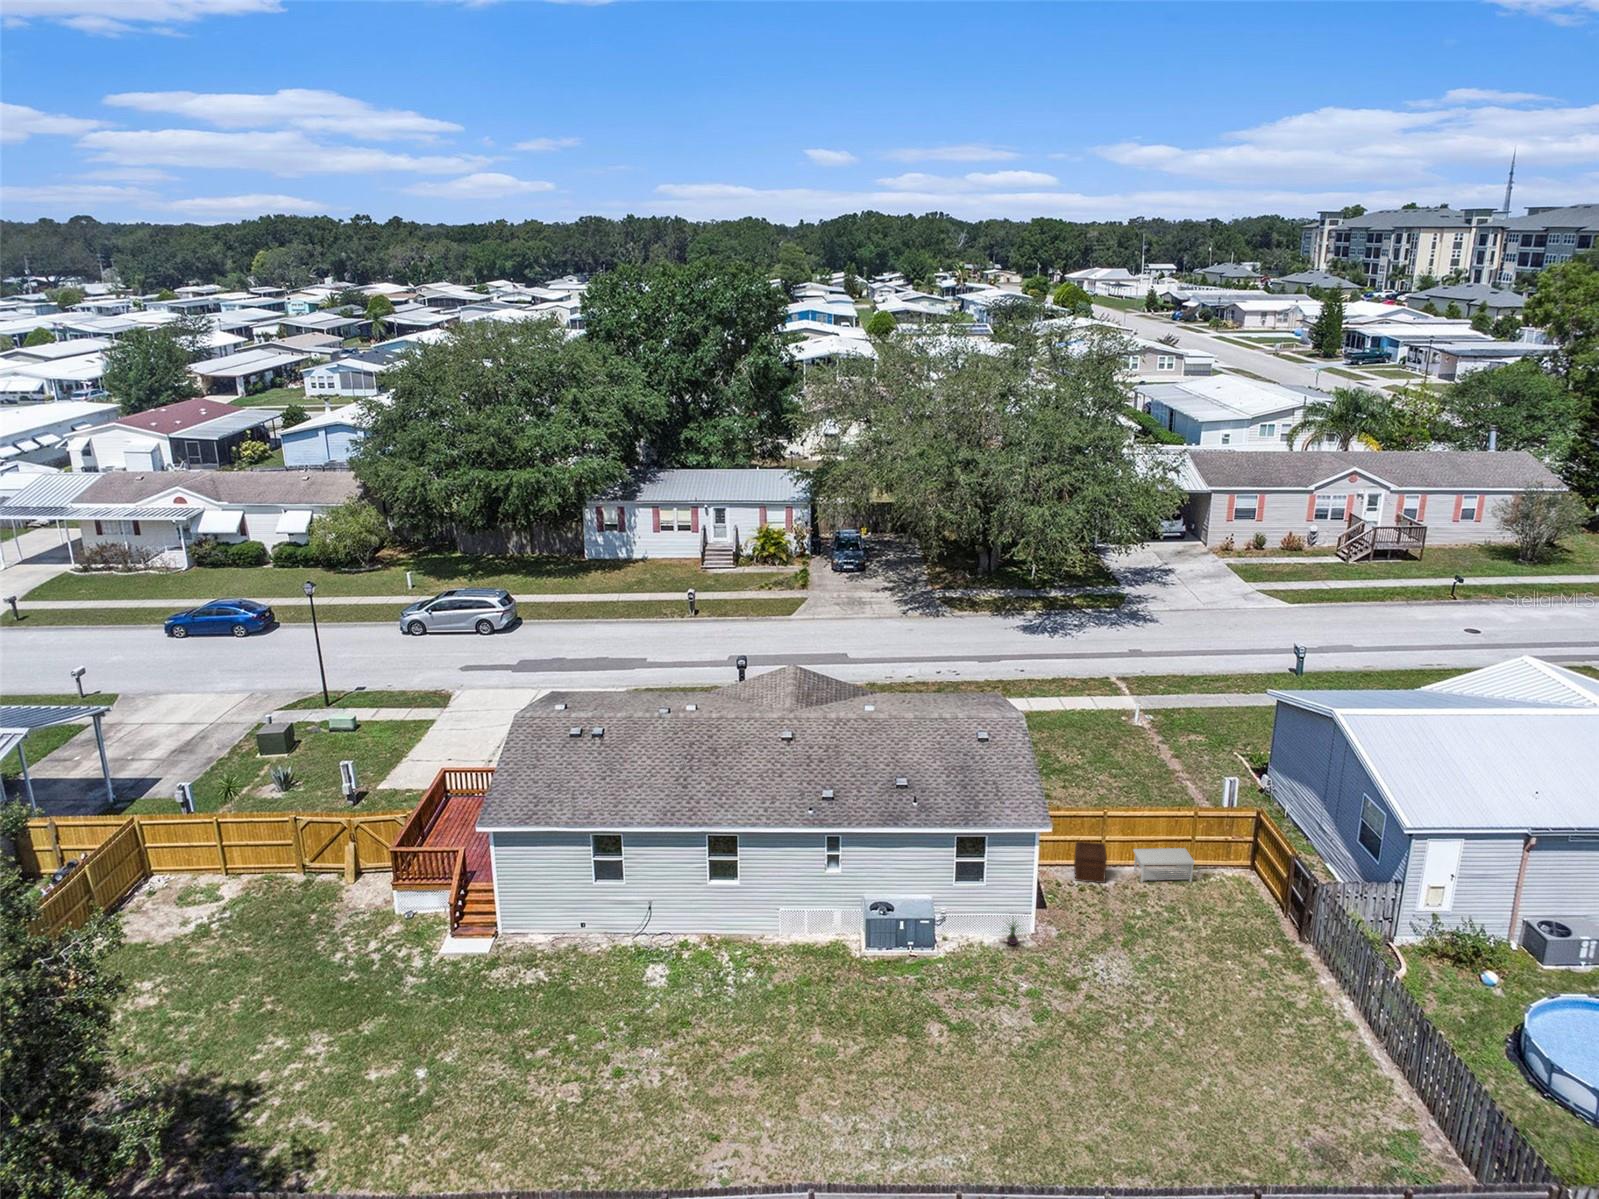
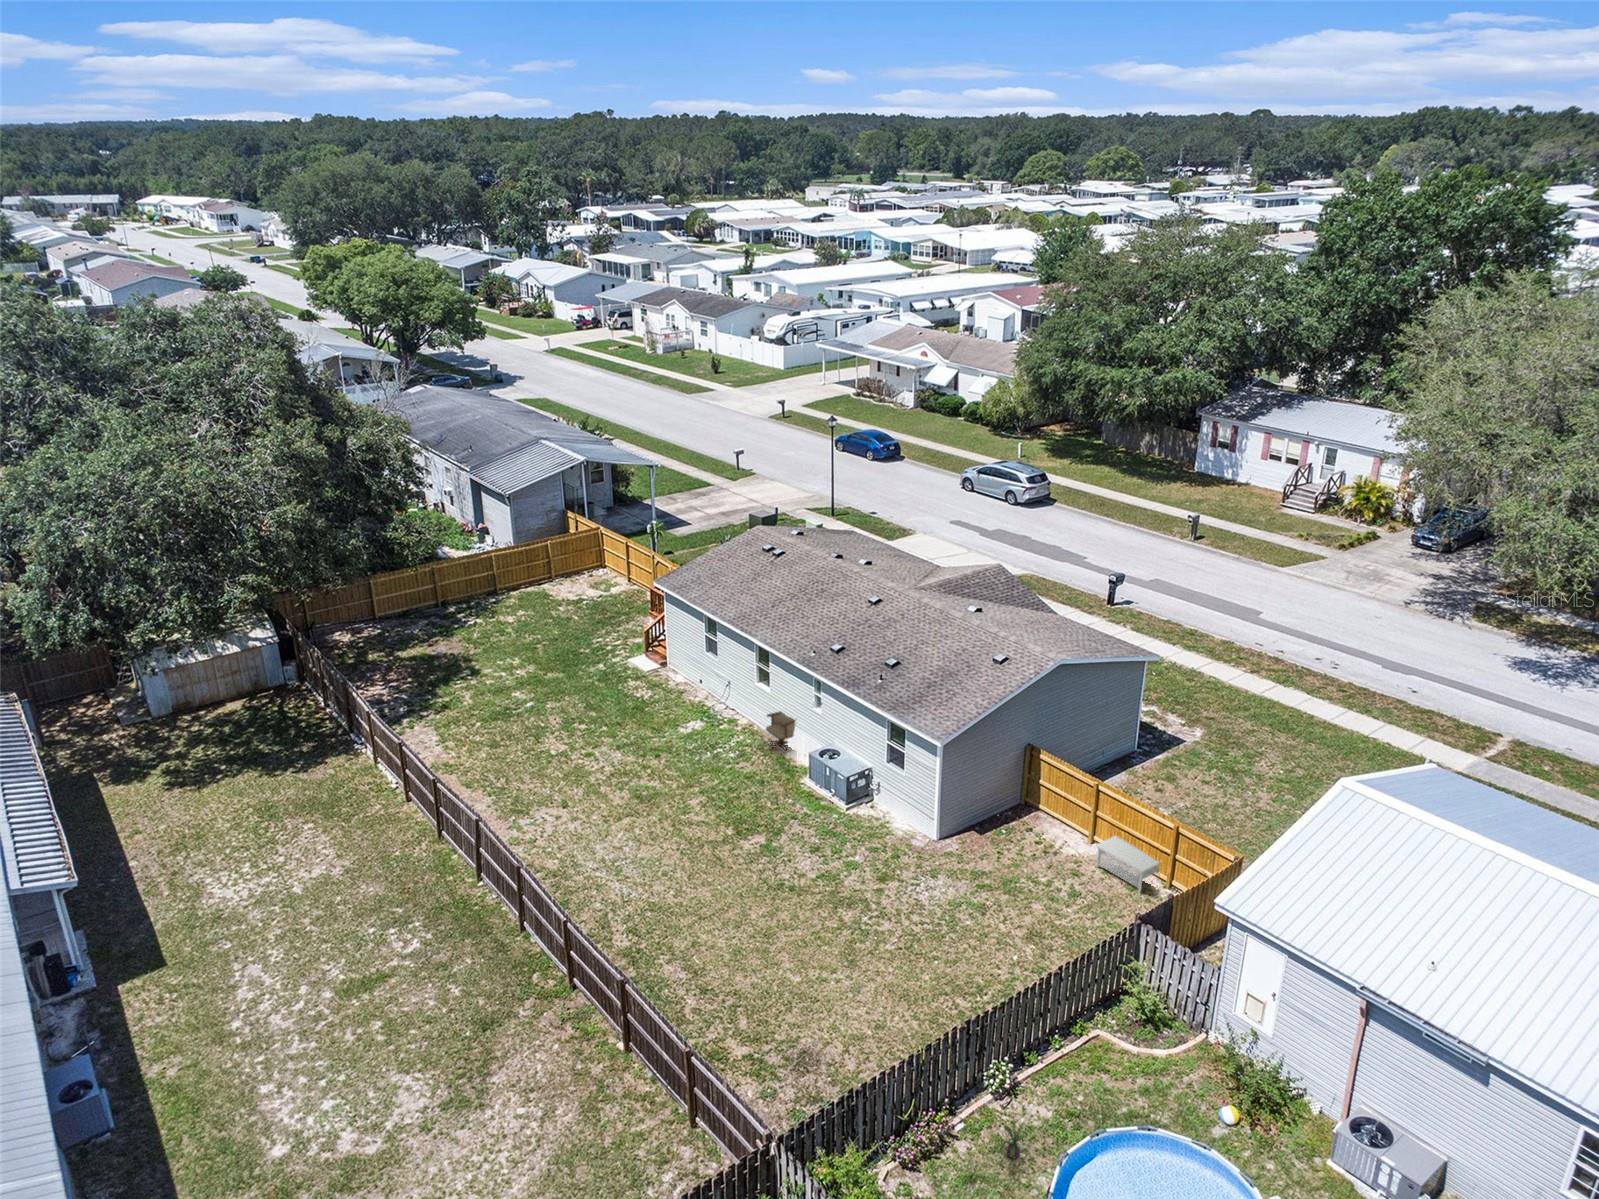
wooden crate: present [1074,842,1107,883] -> none [1048,803,1094,849]
chair: none [761,892,797,956] -> present [766,712,796,752]
decorative plant: present [1007,919,1022,945] -> present [995,1122,1029,1158]

